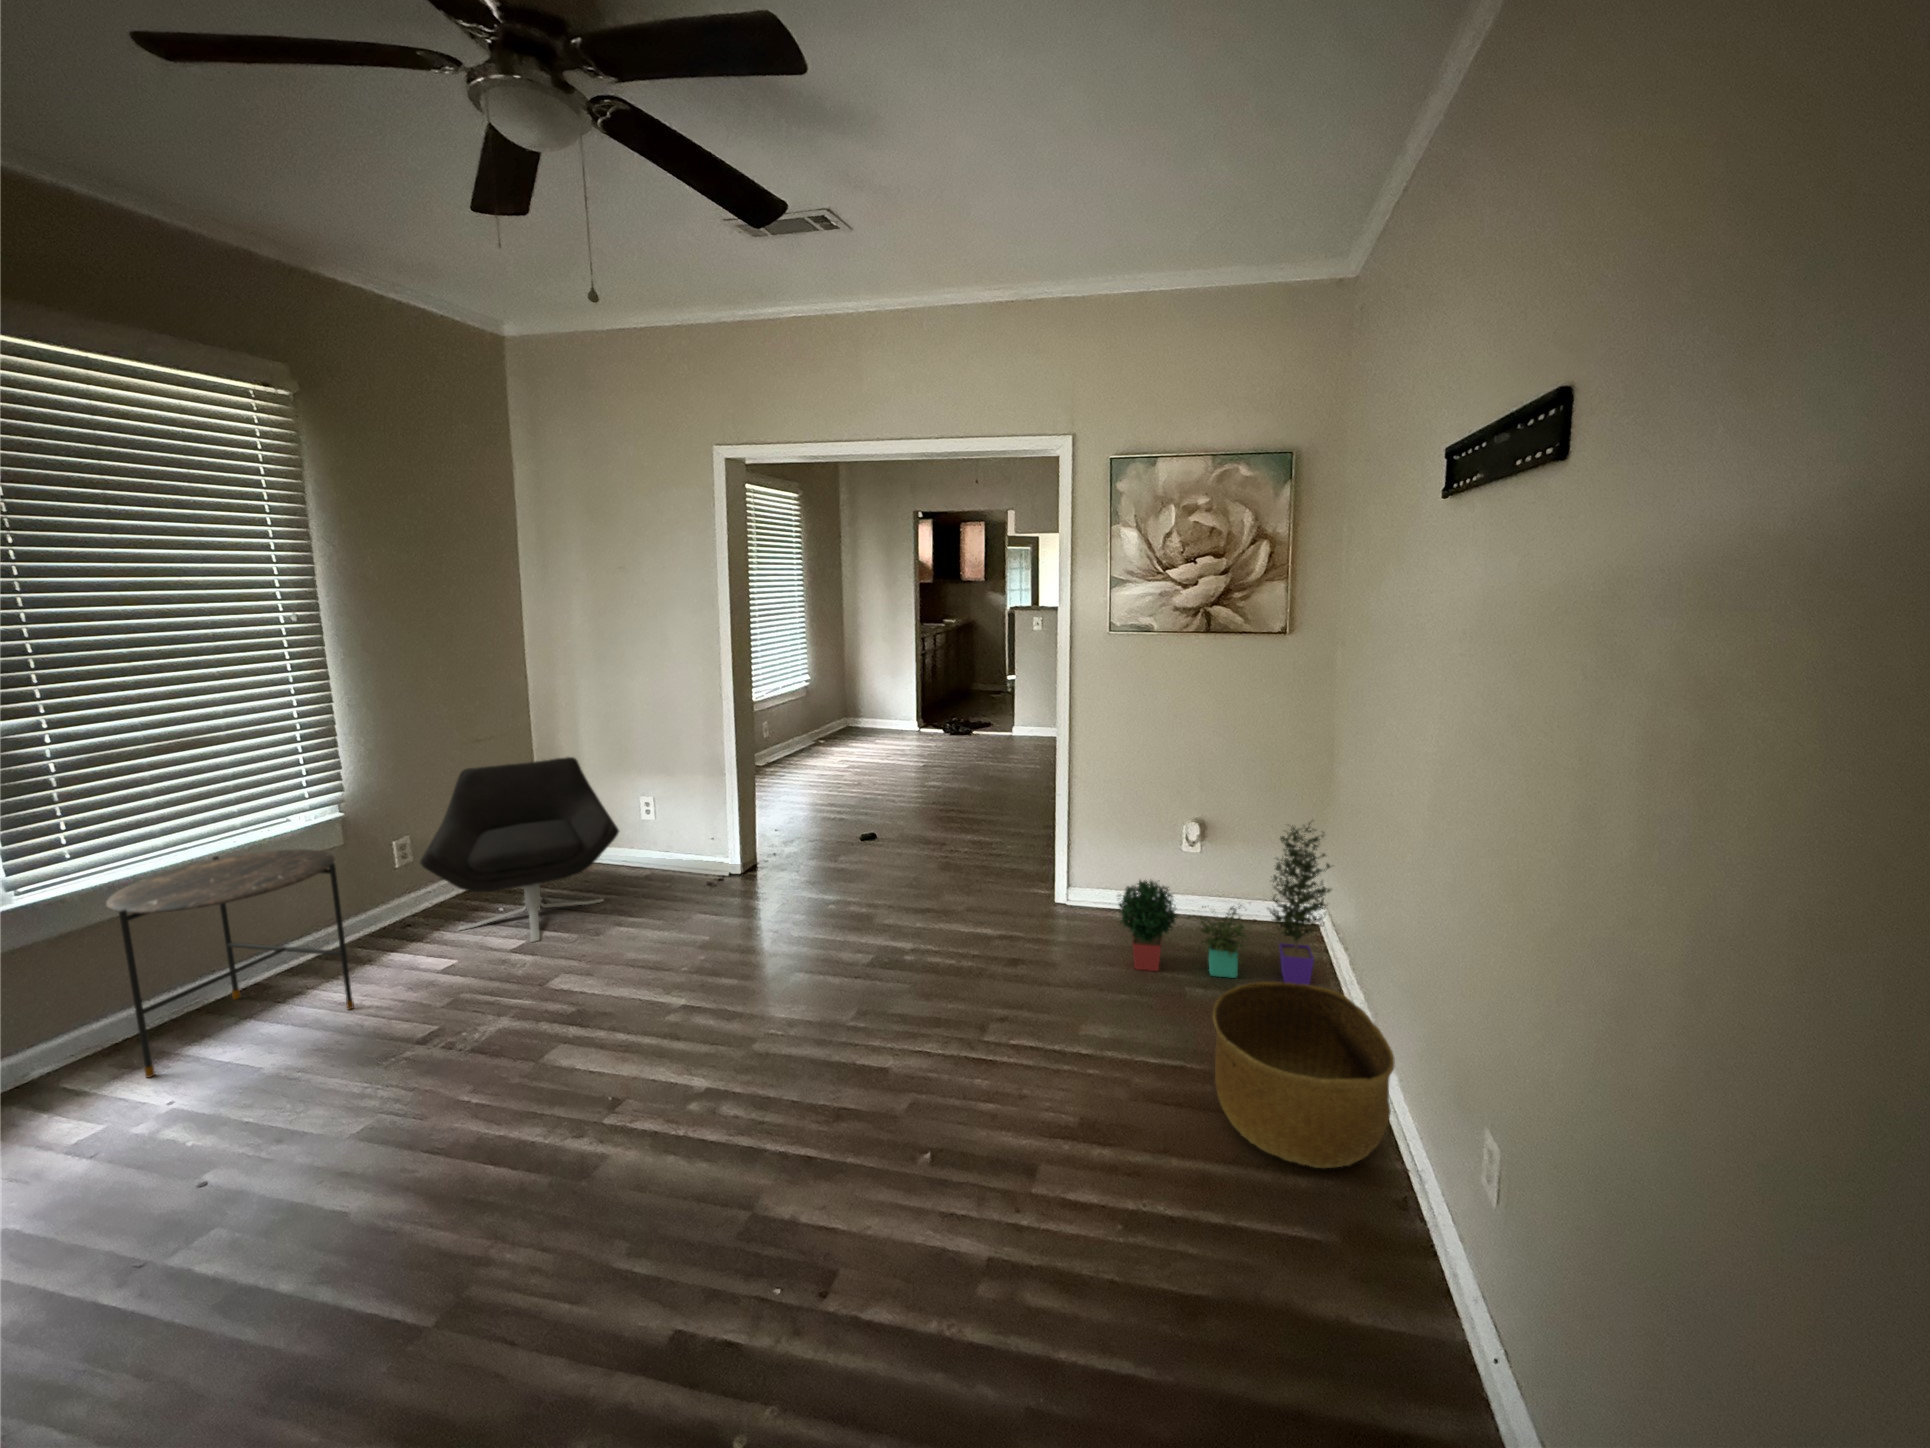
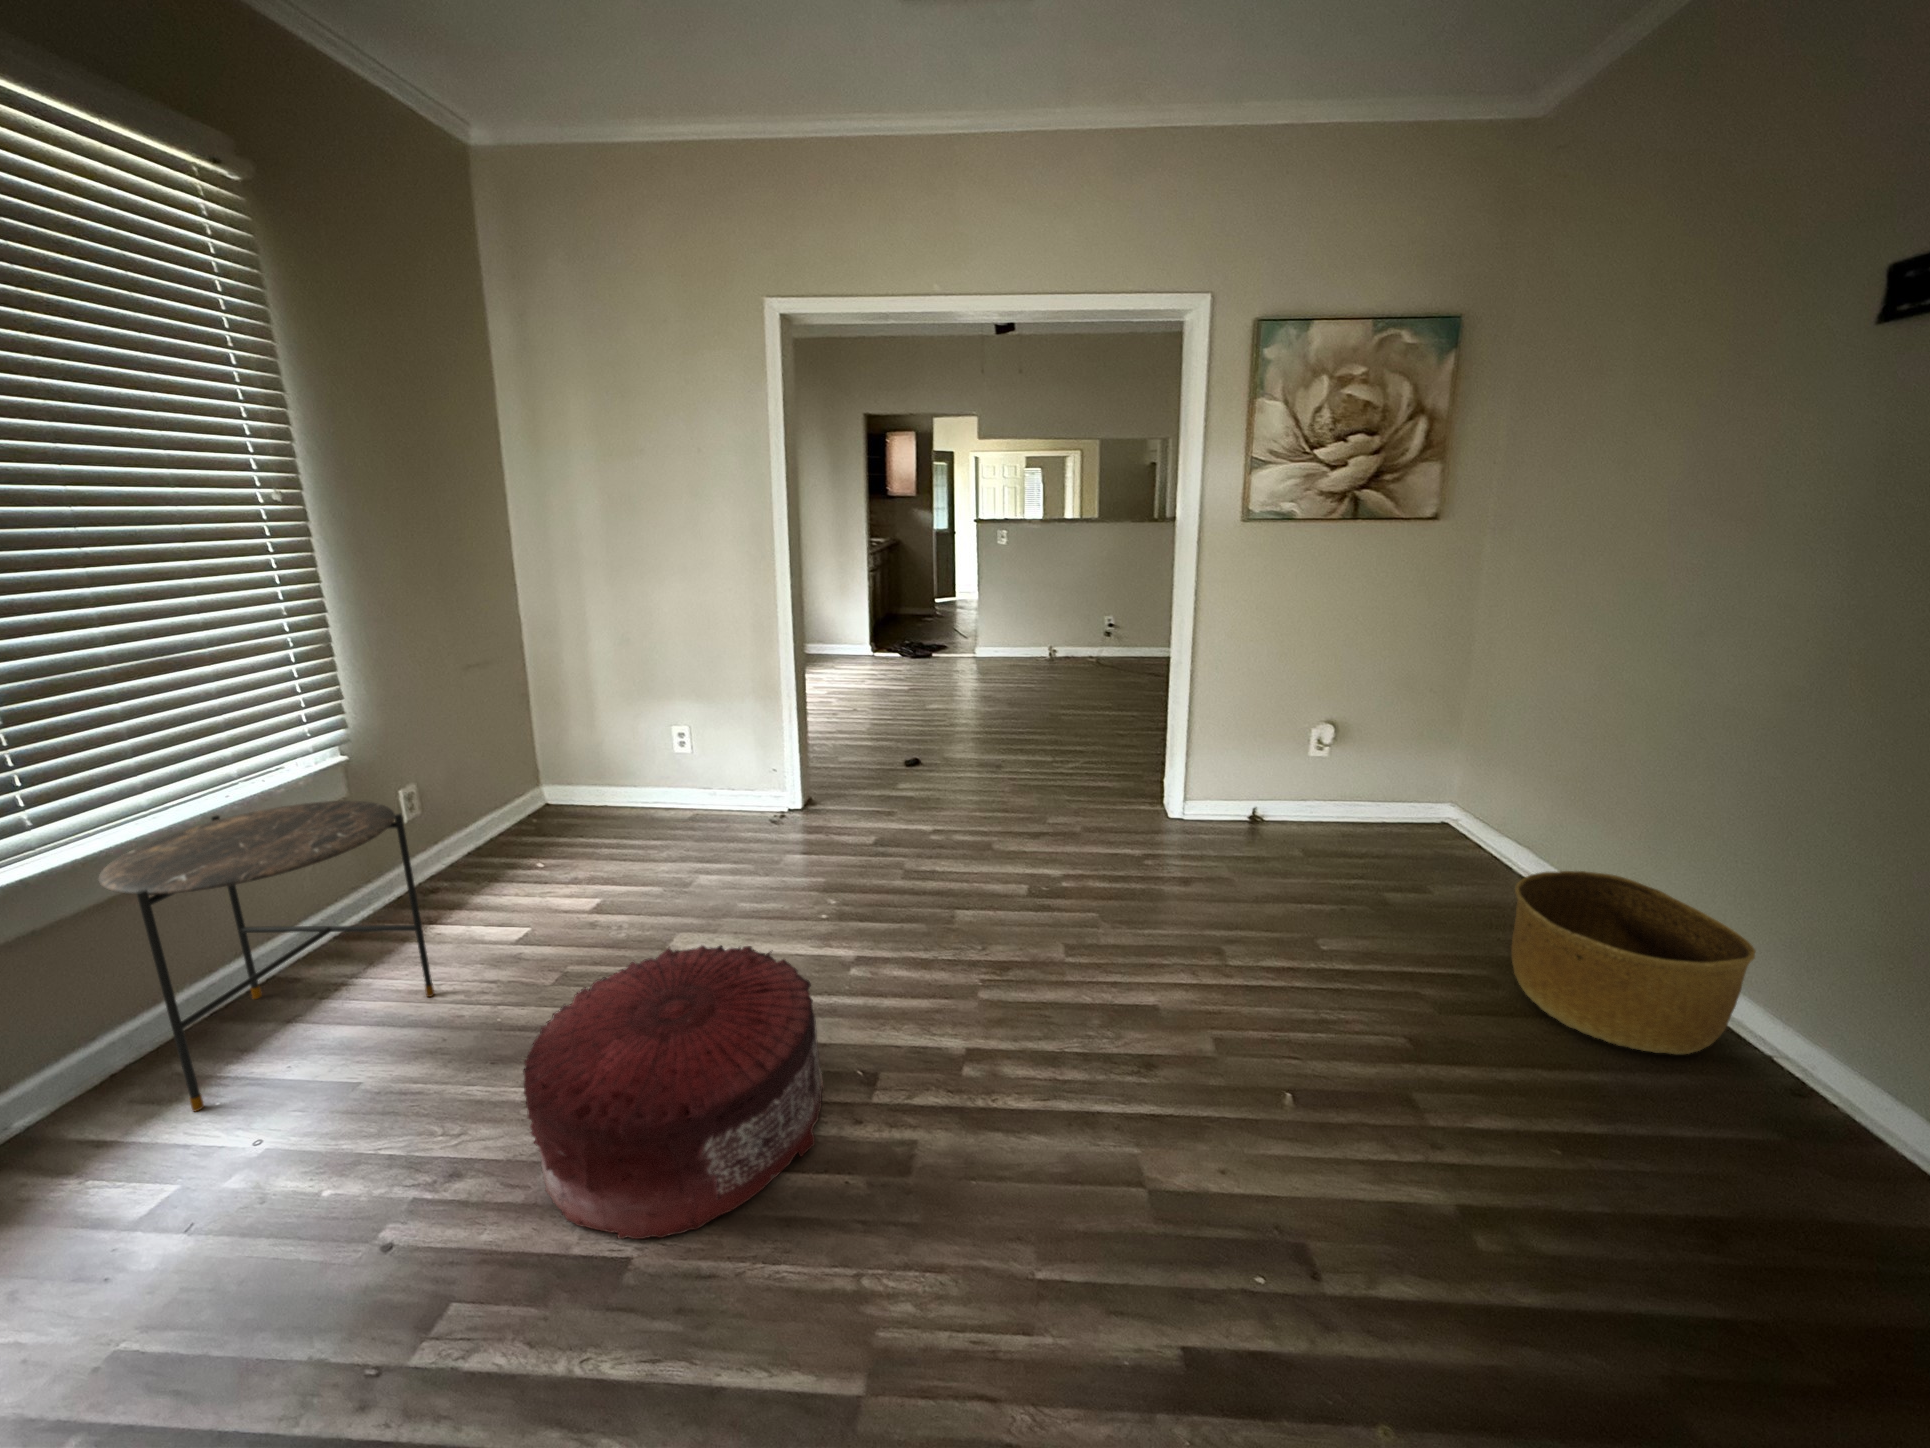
lounge chair: present [420,757,619,942] -> none [455,682,691,899]
potted plant: present [1119,823,1332,985] -> none [1286,709,1524,877]
pouf: none [304,983,577,1206] -> present [523,945,823,1239]

